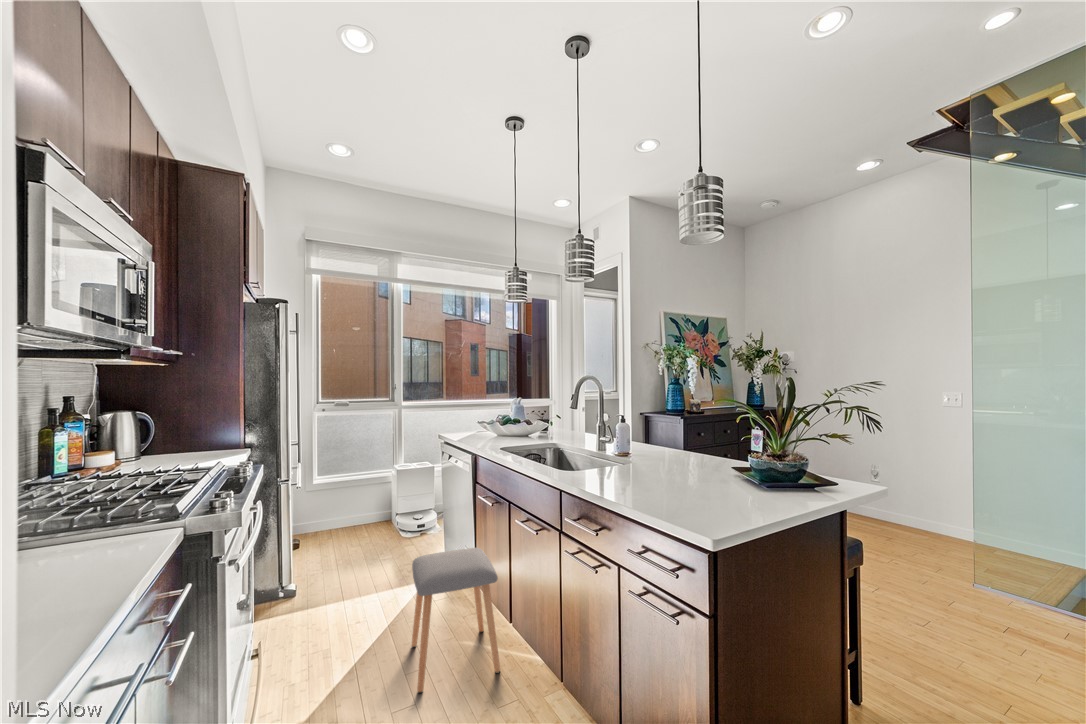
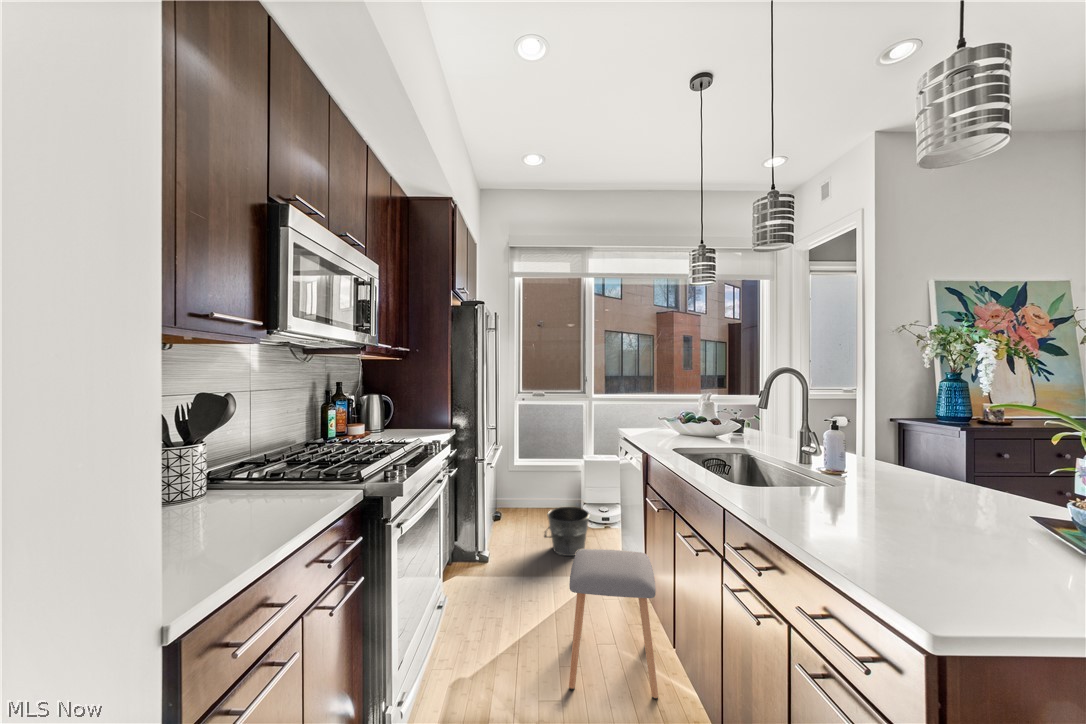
bucket: none [351,524,403,577] -> present [544,507,590,556]

